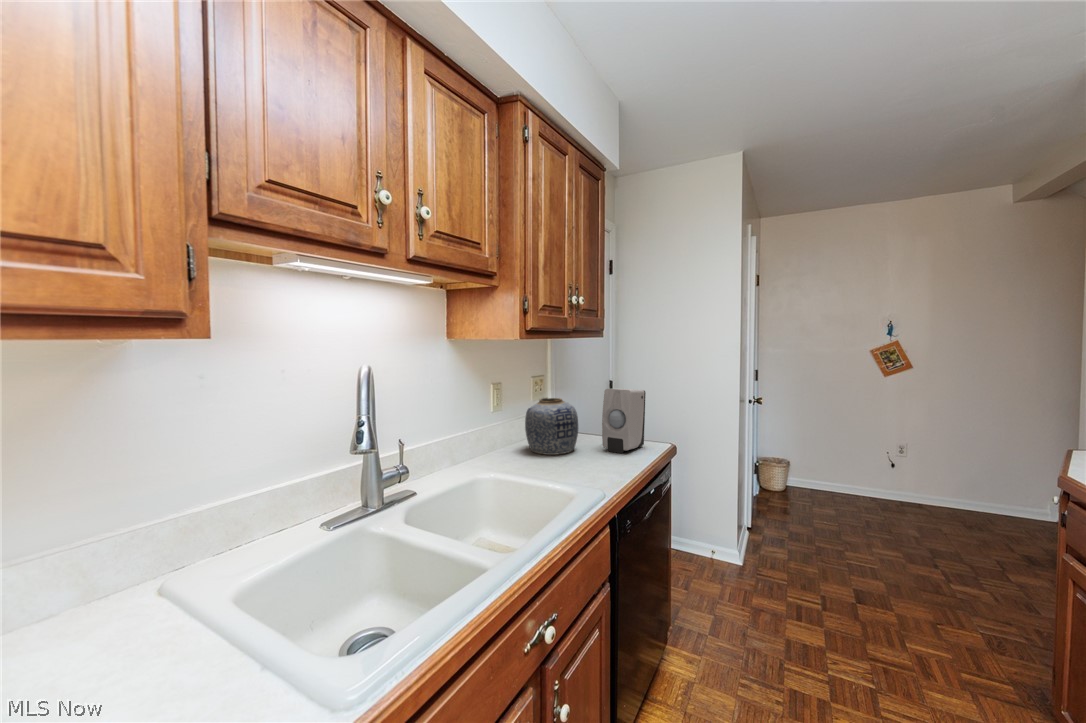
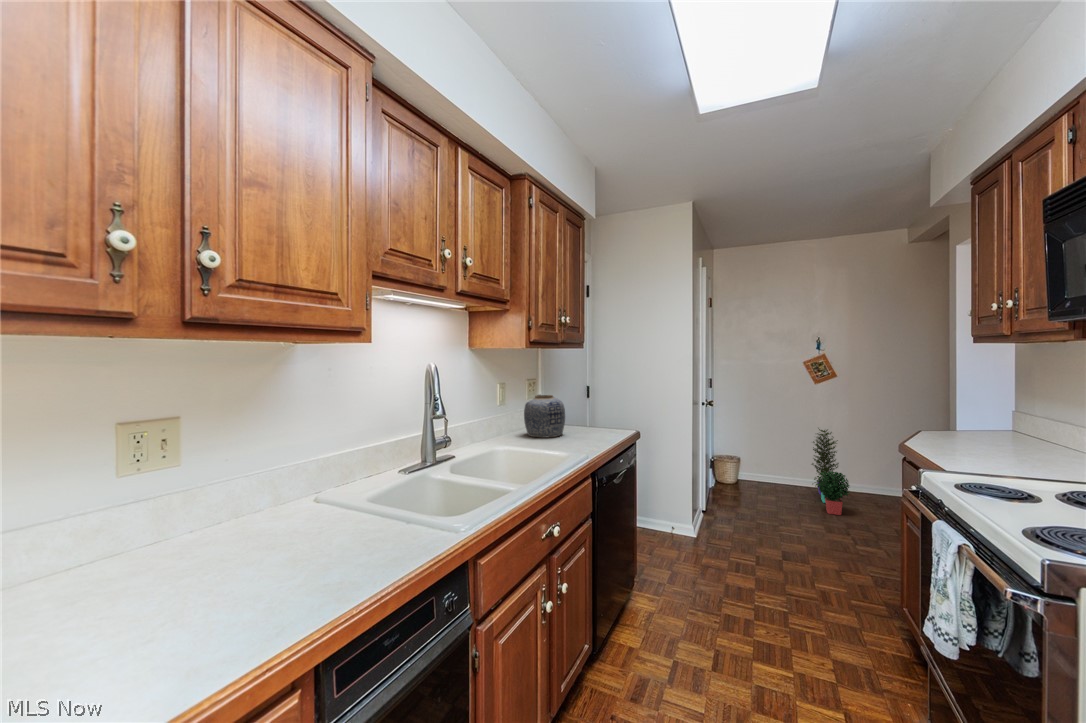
soap dispenser: present [602,389,646,453] -> none [583,387,616,436]
potted plant: none [878,428,935,537] -> present [812,428,849,515]

